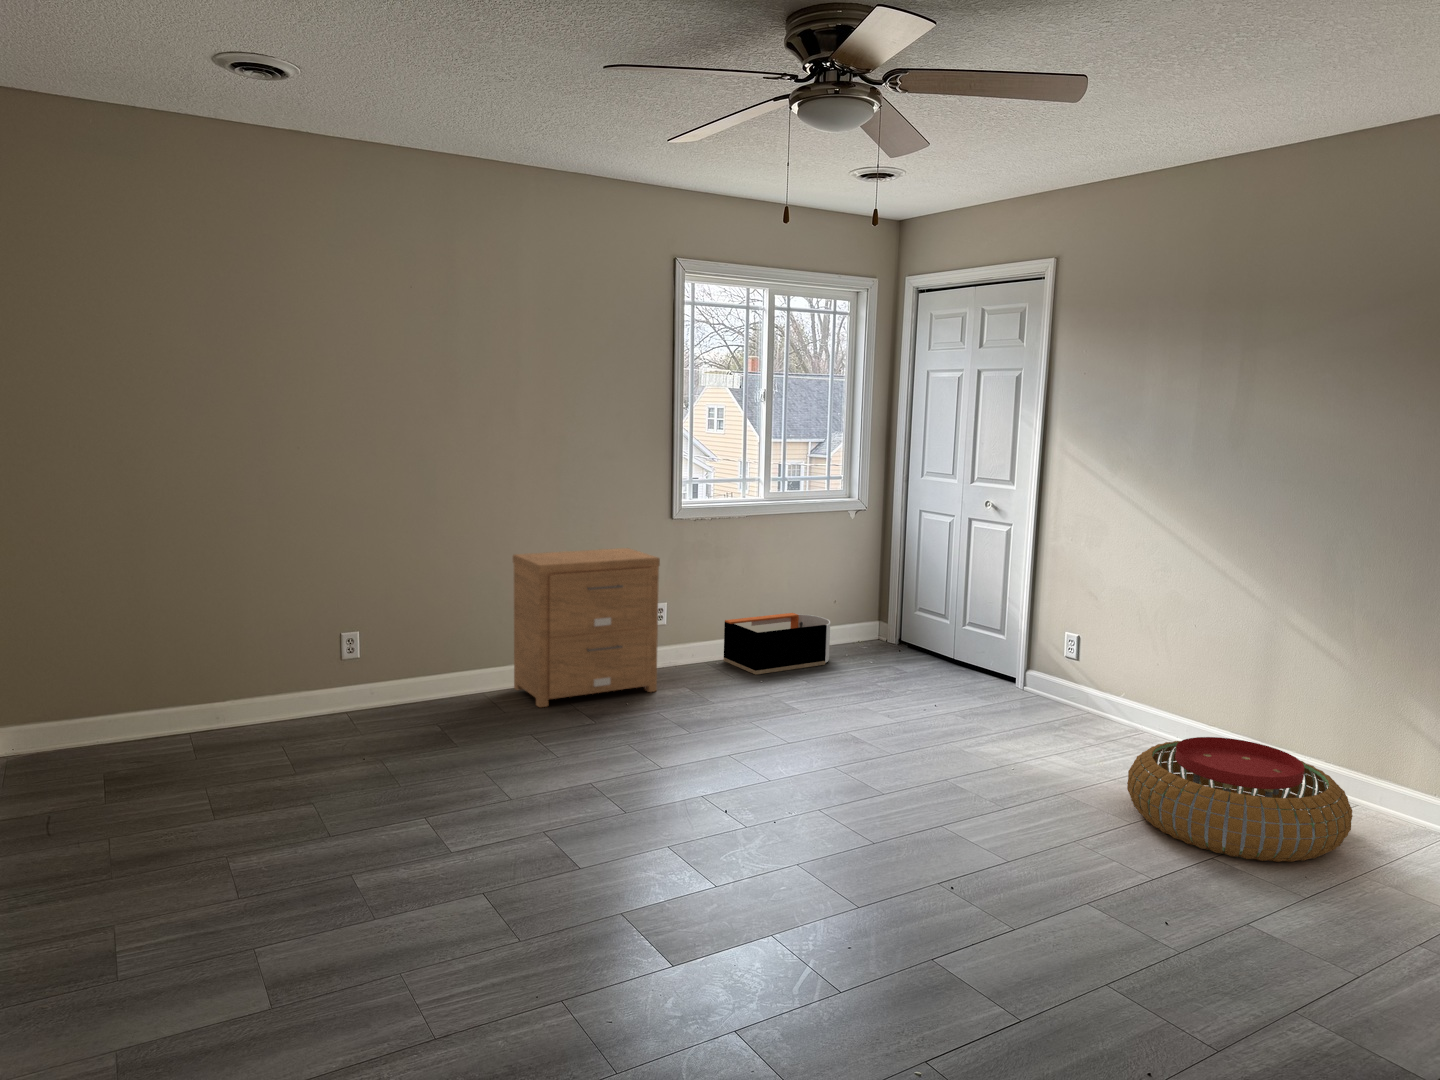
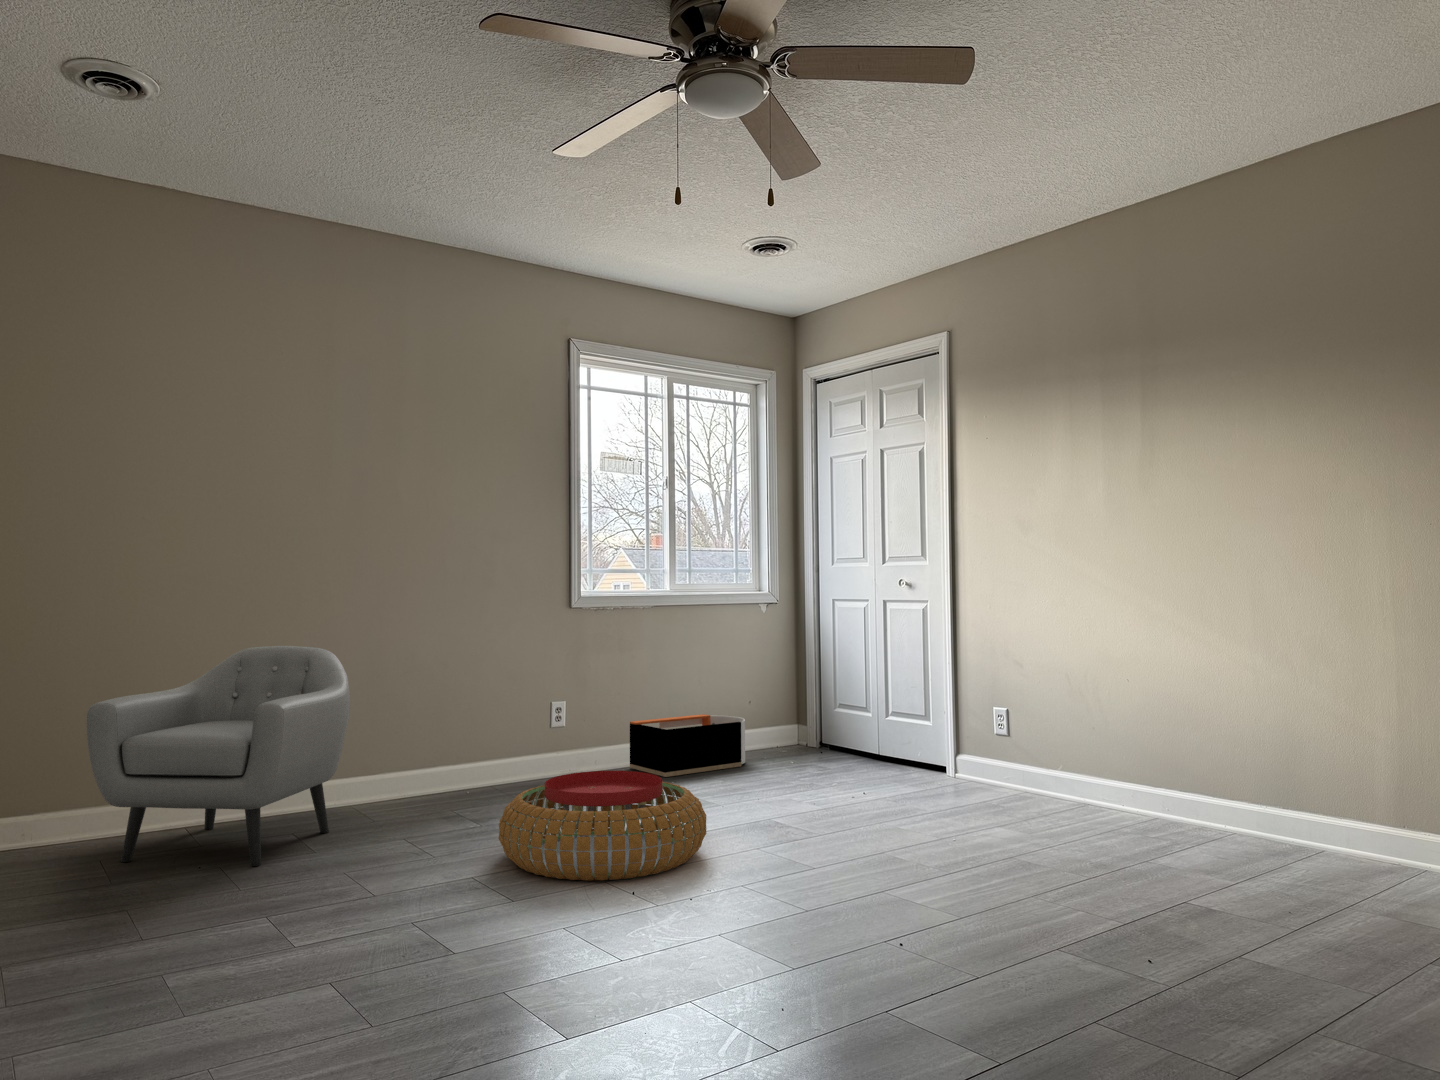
nightstand: present [513,548,660,707] -> none [390,639,556,813]
armchair: none [266,562,481,761] -> present [87,646,350,866]
pouf: present [1127,737,1353,862] -> present [499,771,706,880]

